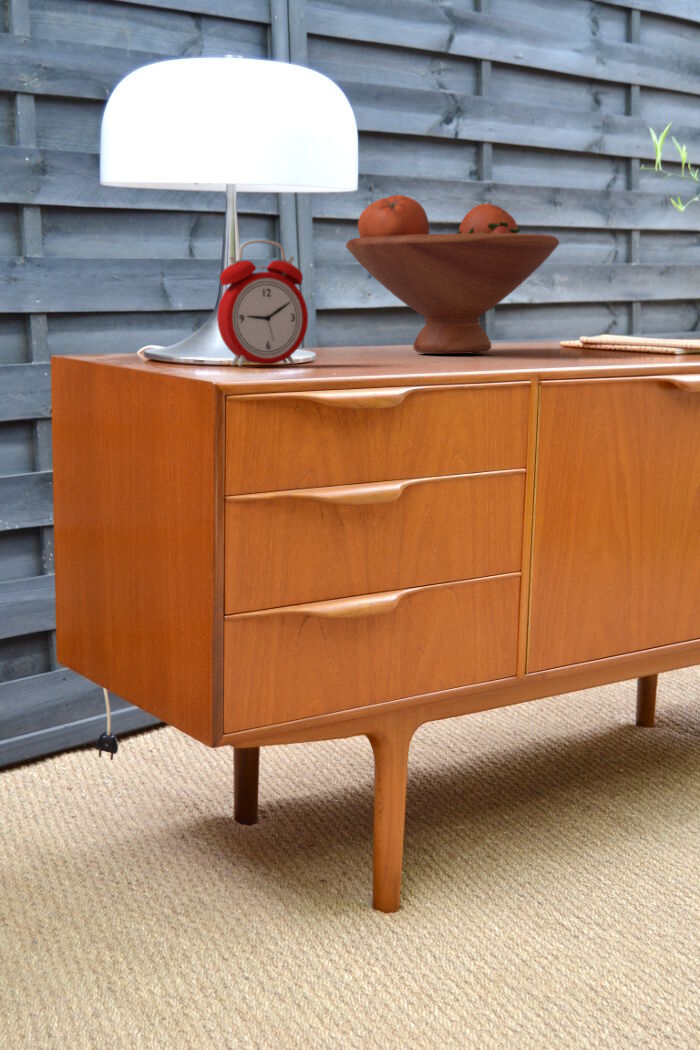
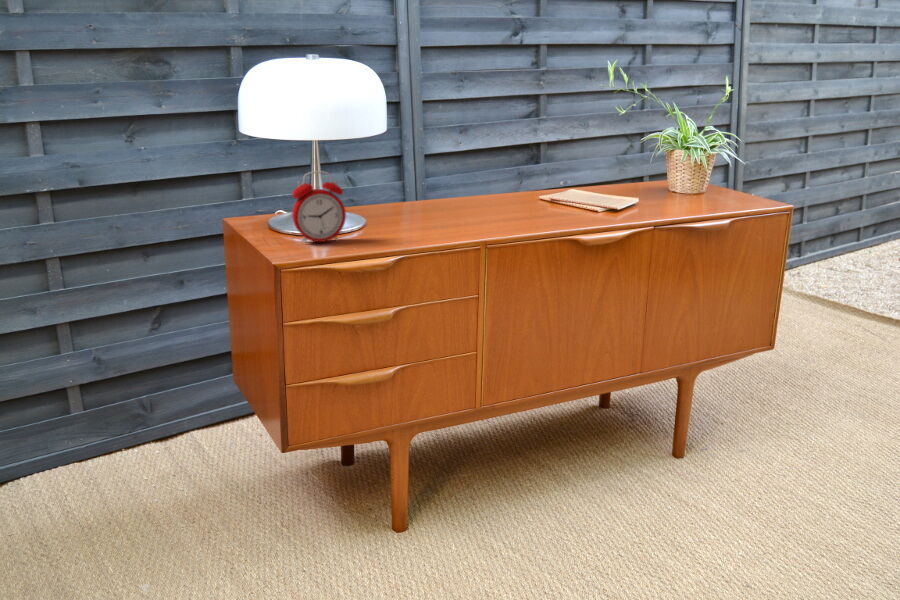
fruit bowl: present [346,195,559,354] -> none [394,122,520,220]

